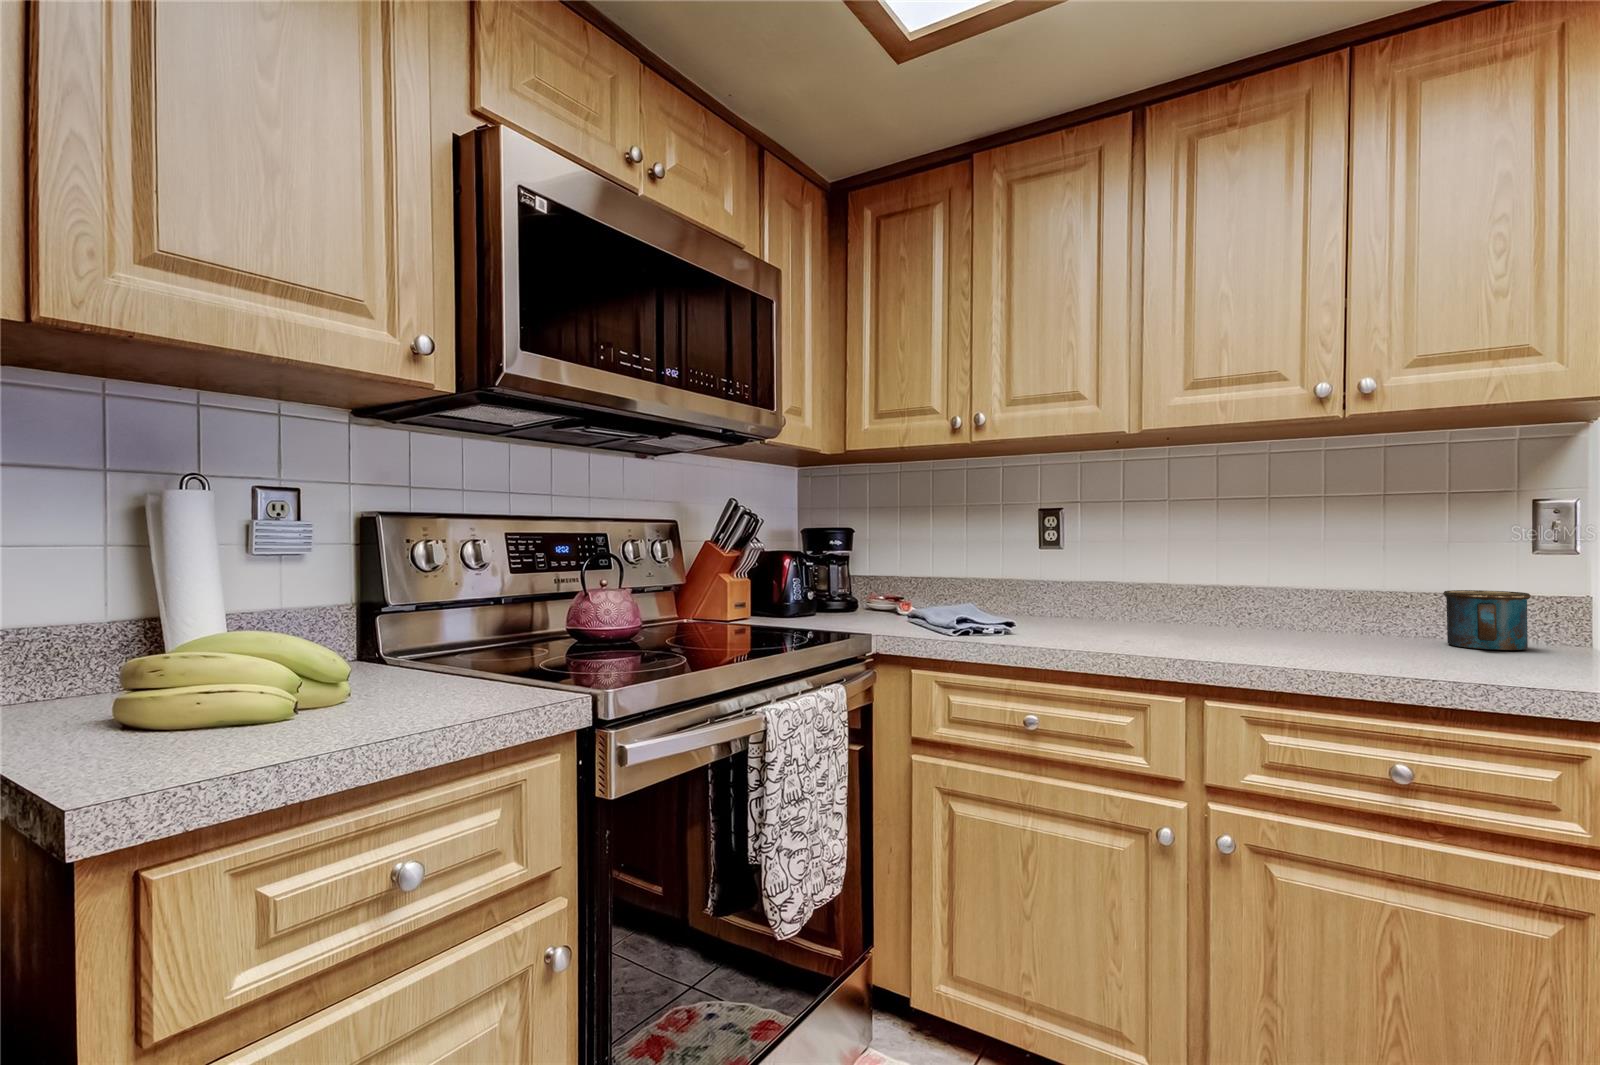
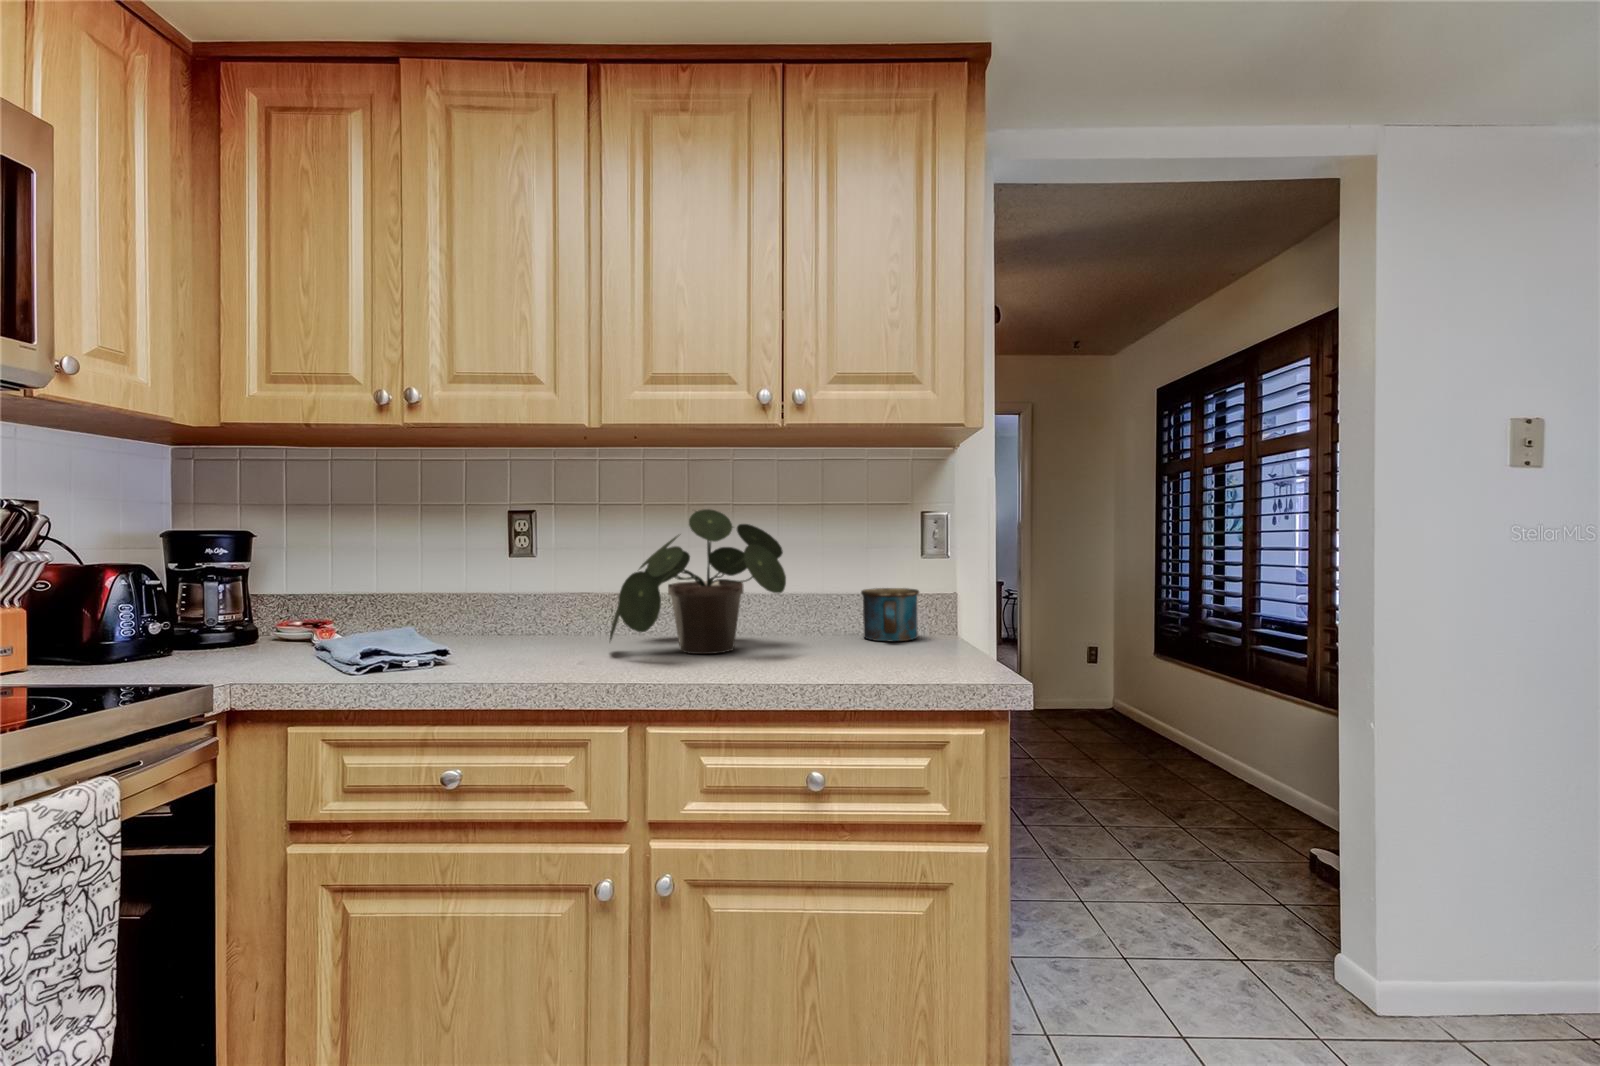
potted plant: none [1153,504,1350,644] -> present [610,509,786,654]

